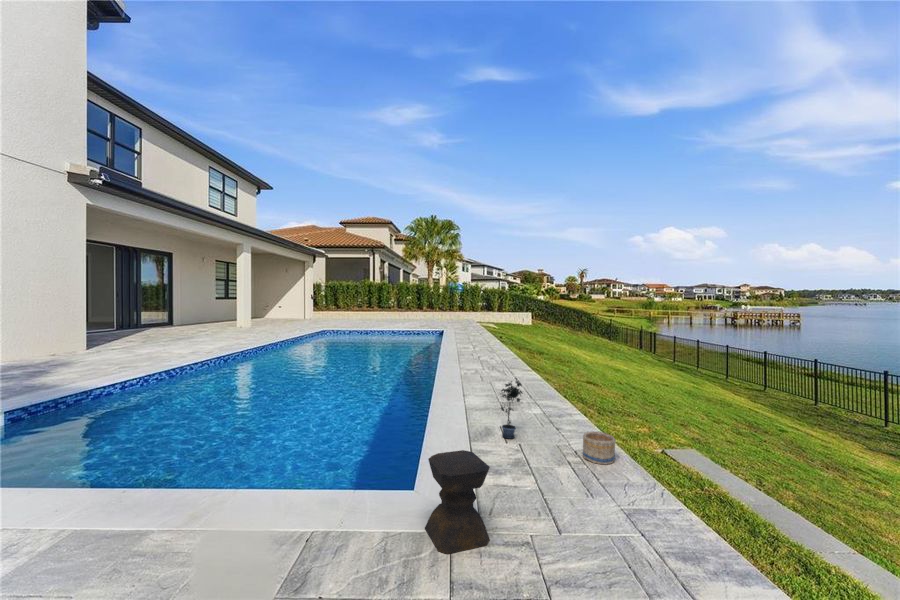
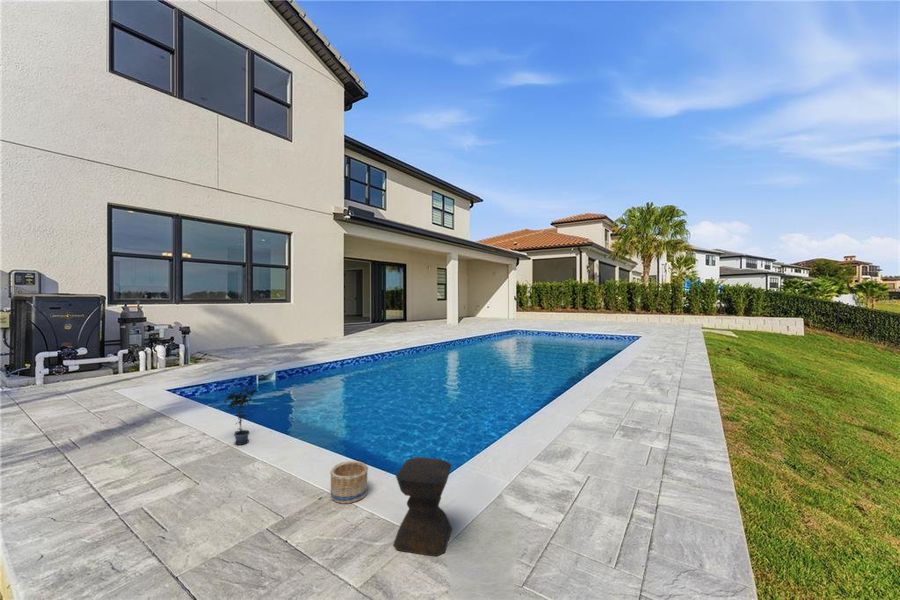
potted plant: present [501,378,523,439] -> present [224,386,257,445]
basket: present [583,432,616,464] -> present [330,461,368,504]

